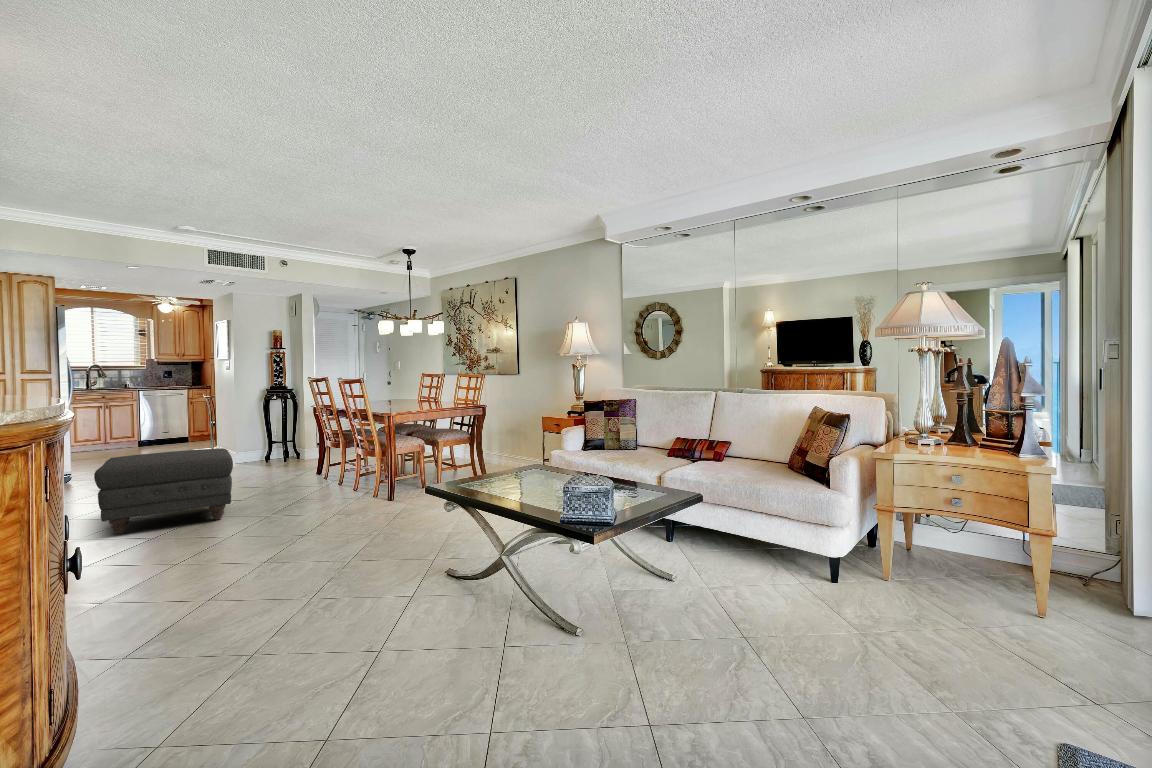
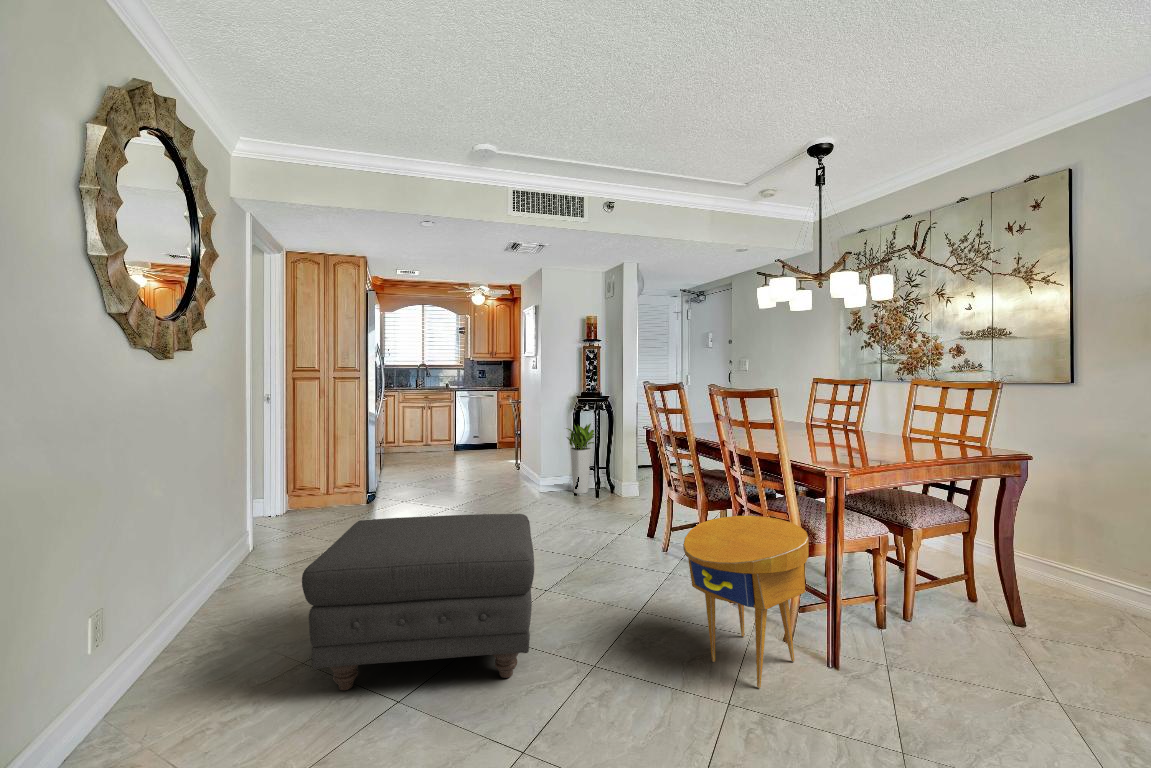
planter: none [254,408,284,461] -> present [567,424,594,494]
side table: none [316,438,375,505] -> present [683,516,809,688]

